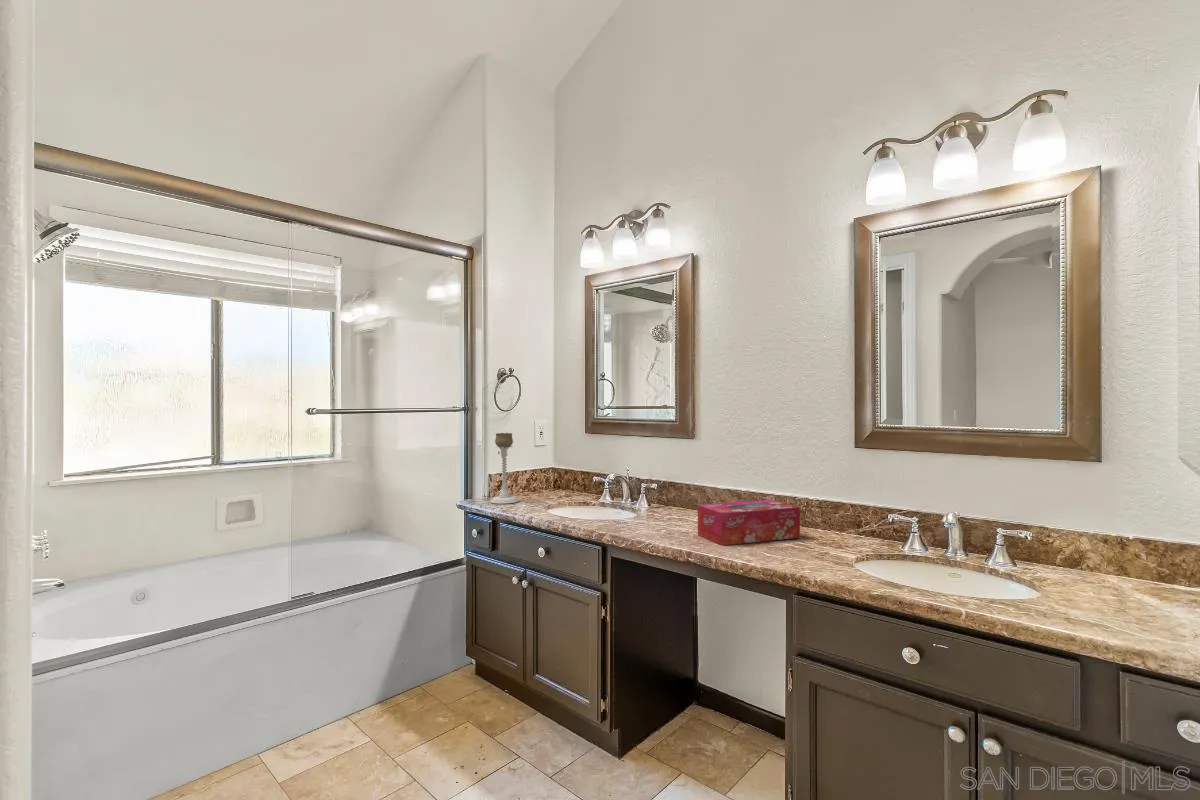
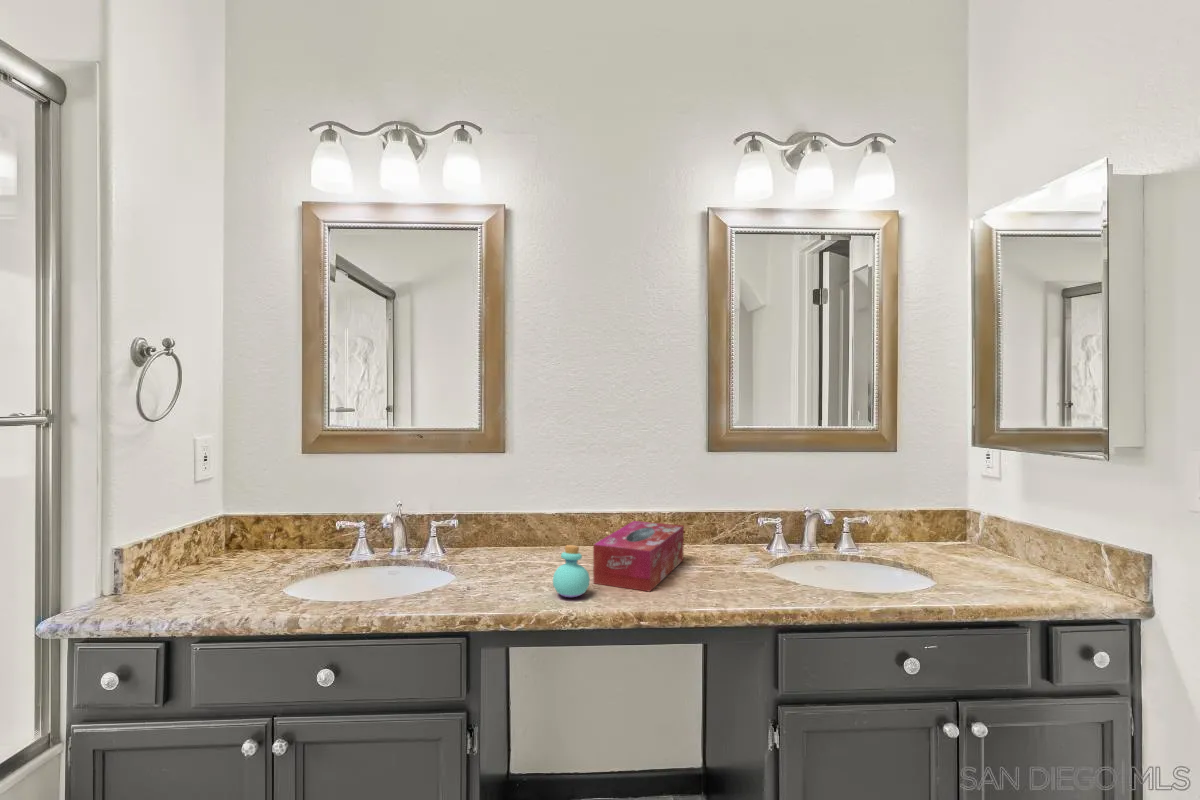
candle holder: present [490,433,519,504] -> none [148,466,212,604]
perfume bottle: none [654,500,681,537] -> present [553,545,590,597]

